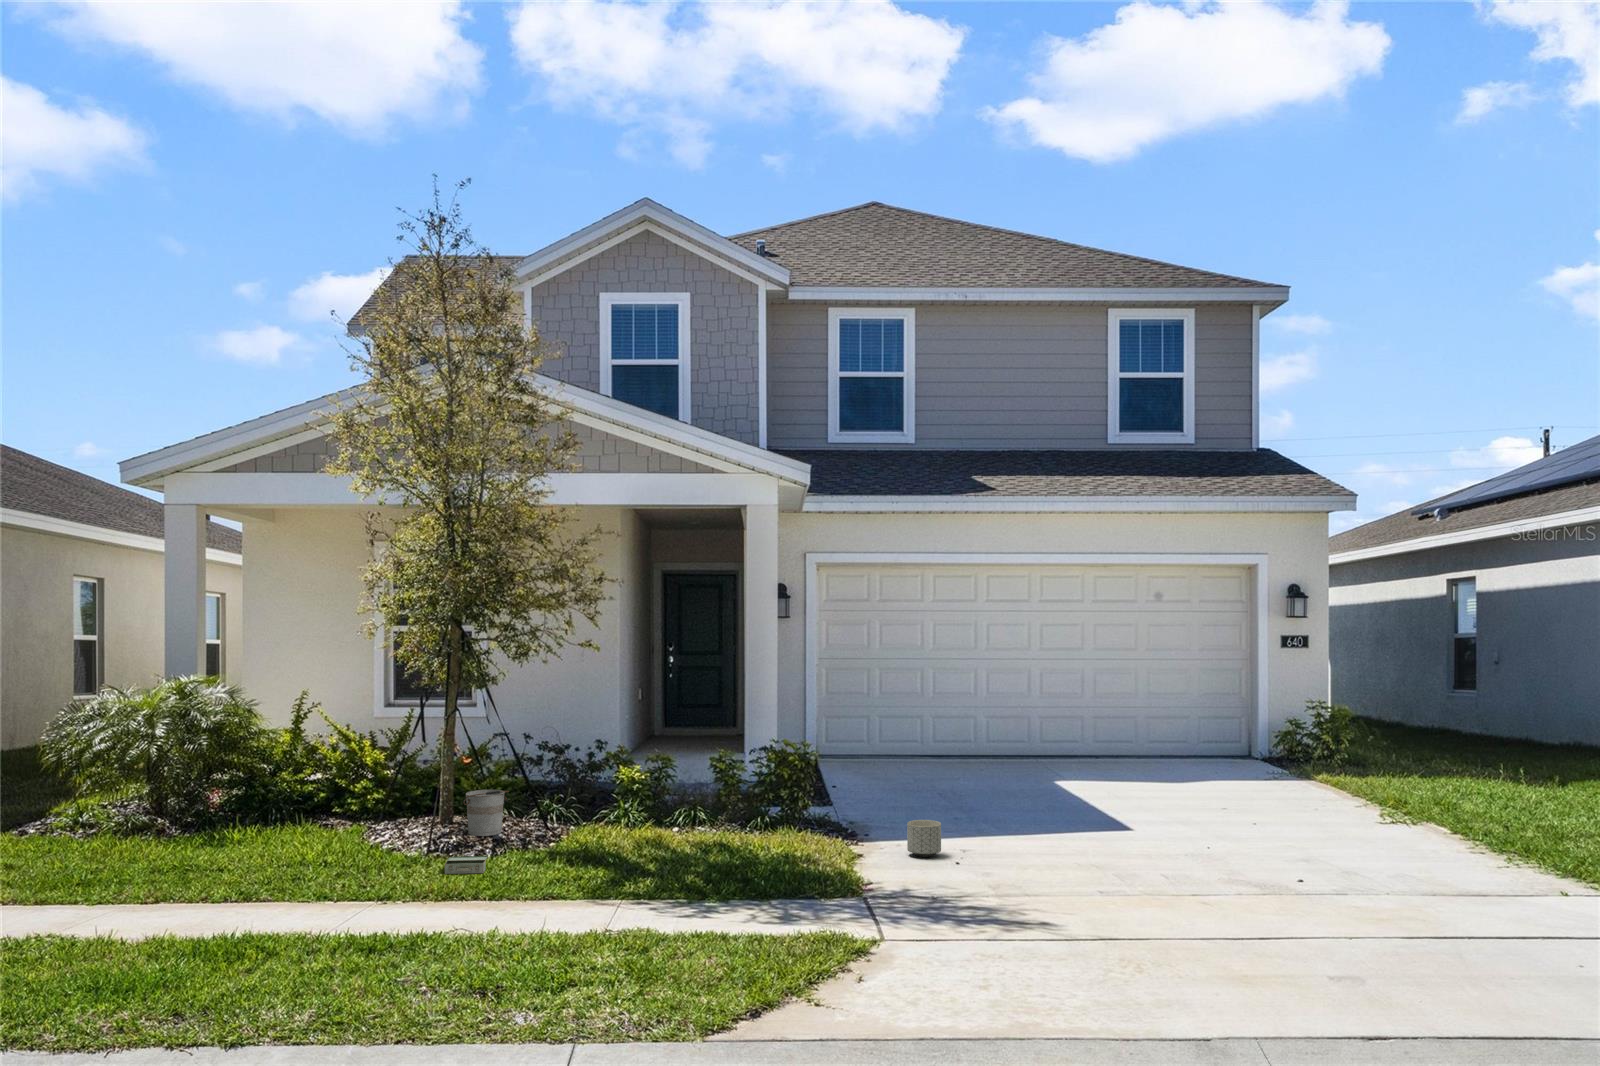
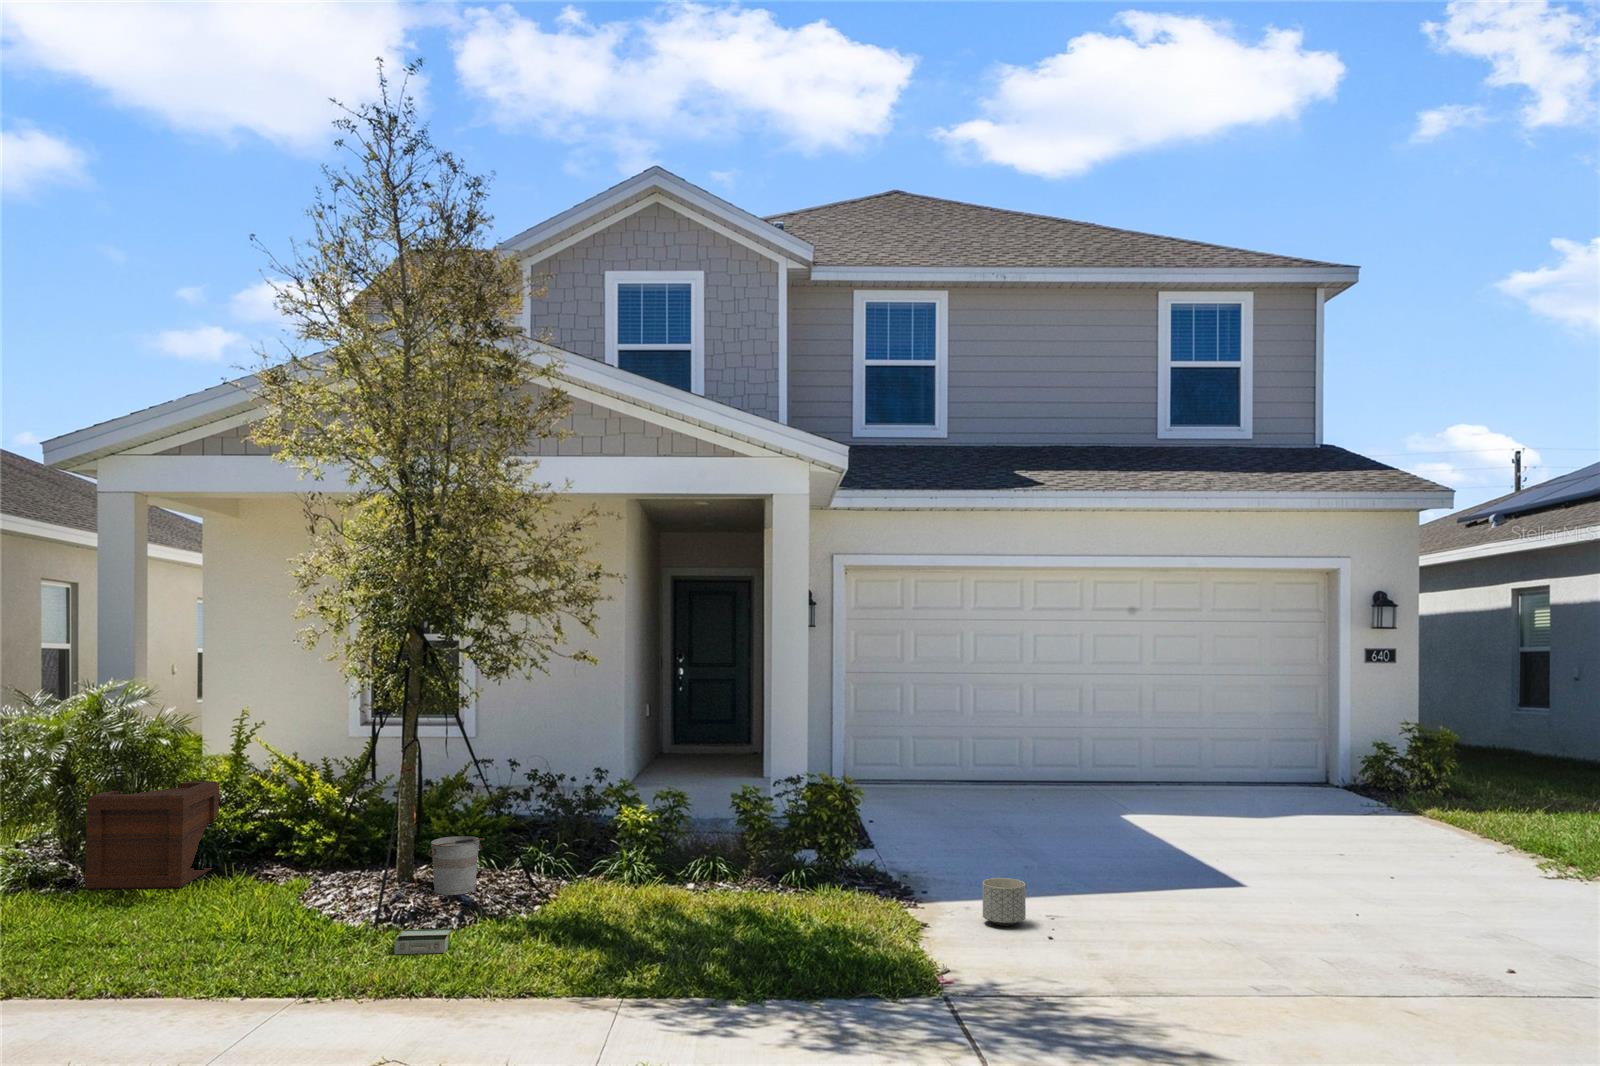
wooden crate: none [186,746,288,832] -> present [85,781,219,889]

